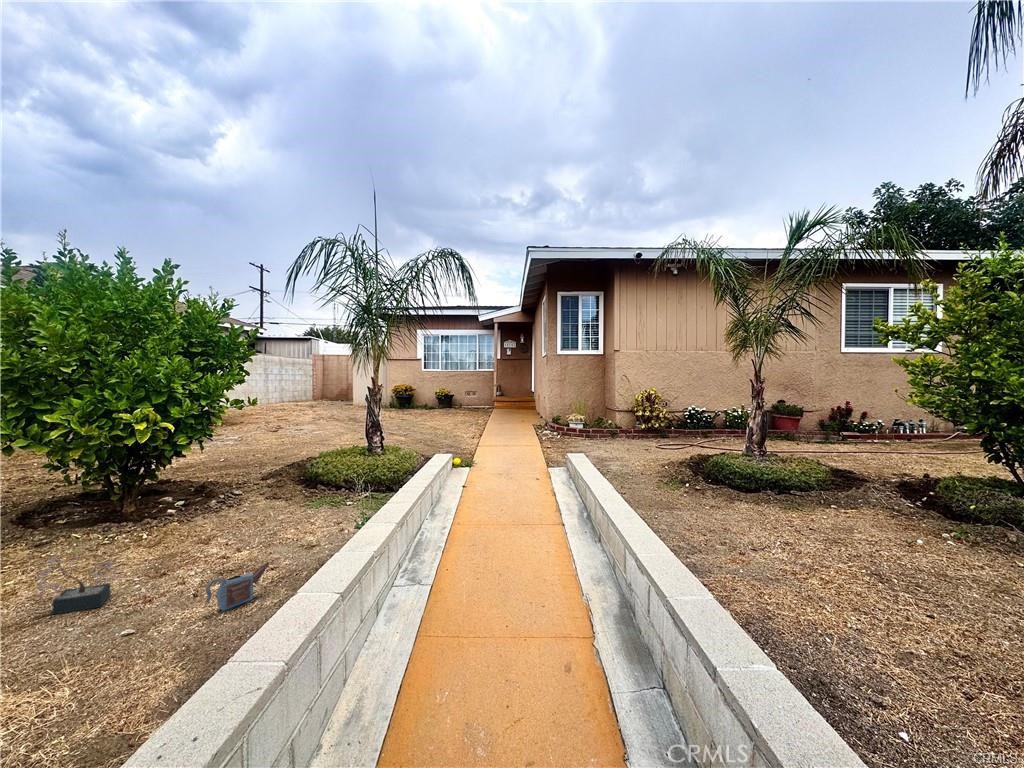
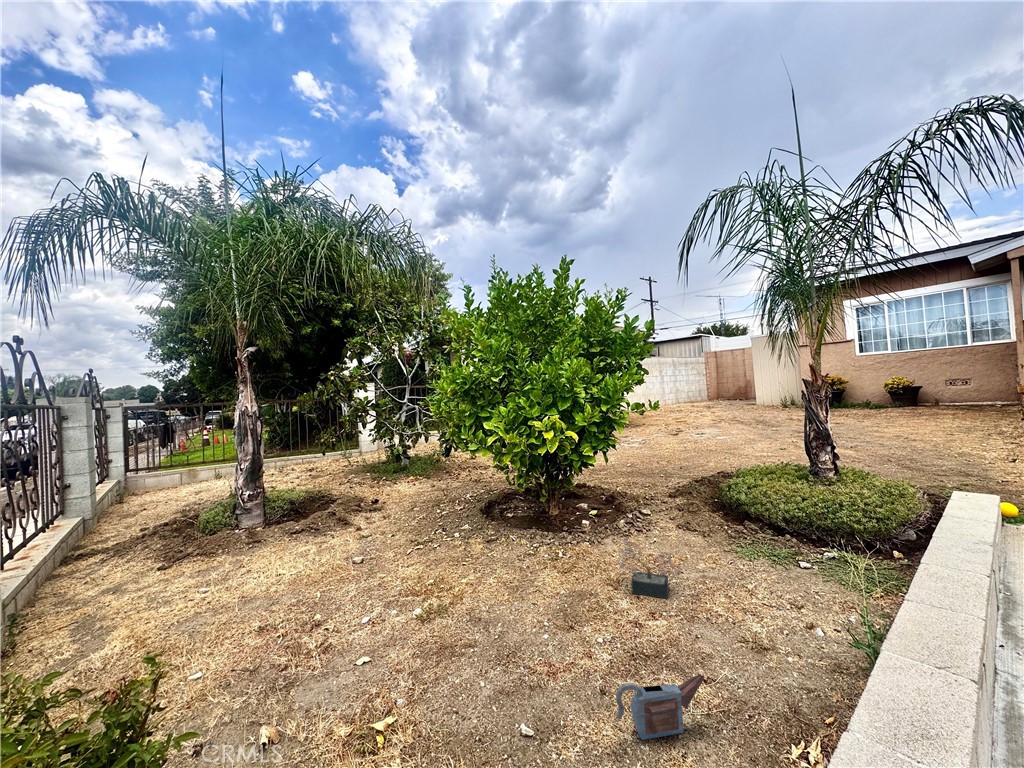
decorative plant: present [34,555,119,614] -> present [617,538,677,599]

